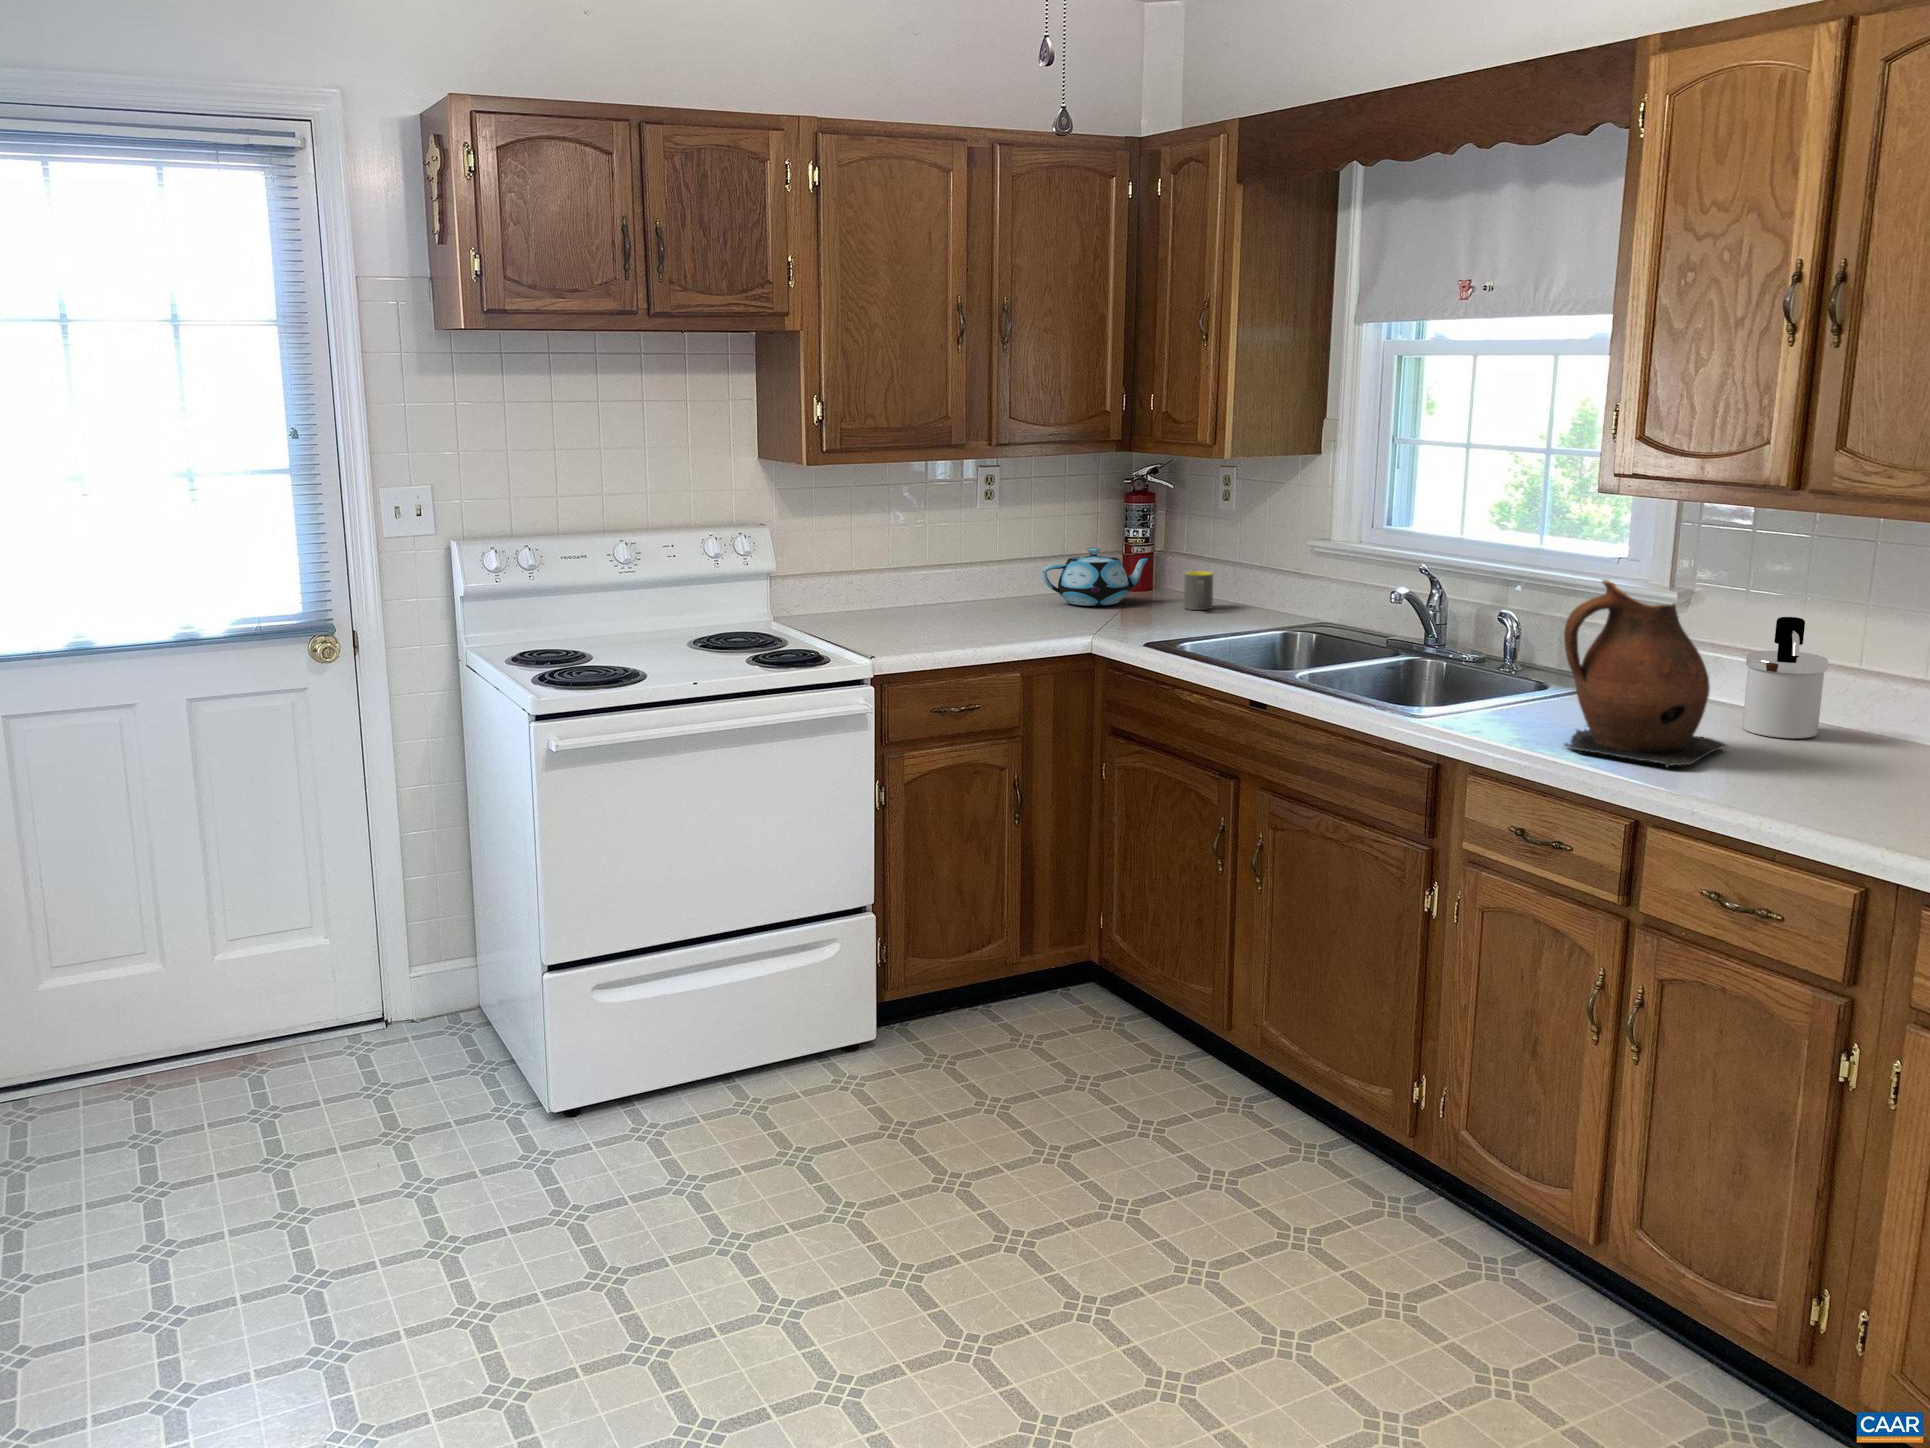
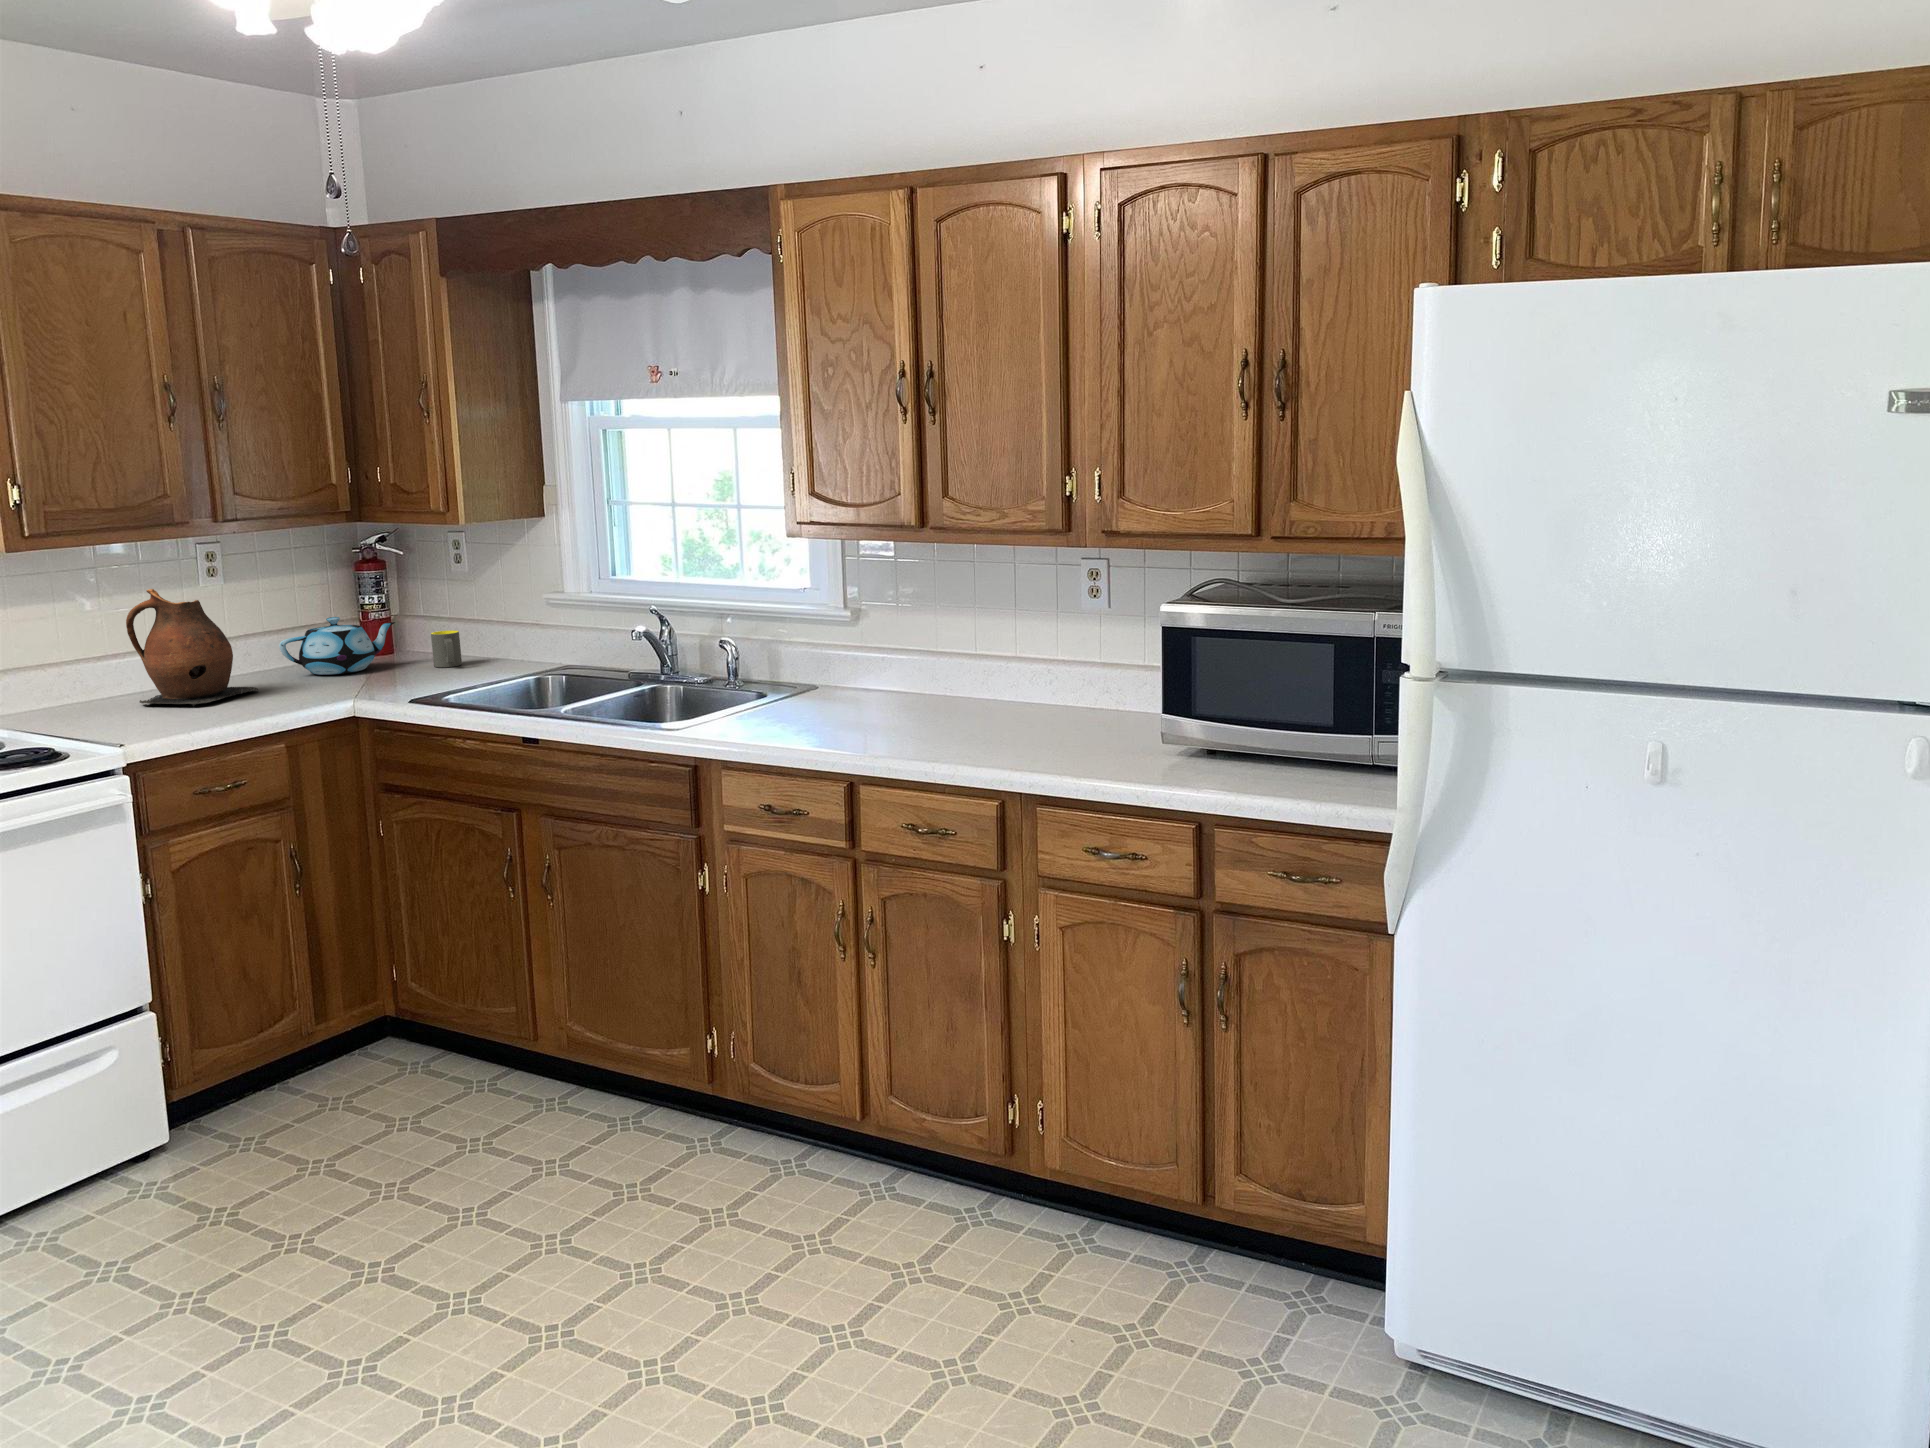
ceramic pitcher: present [1564,580,1727,767] -> present [126,589,258,706]
soap dispenser: present [1742,617,1828,738] -> none [905,621,957,710]

